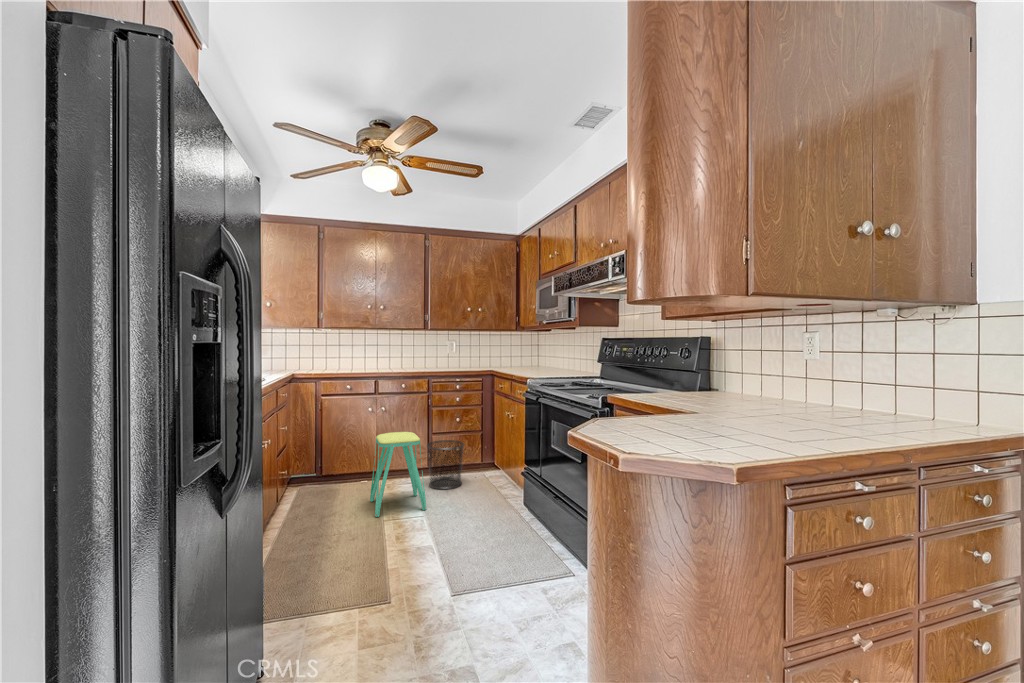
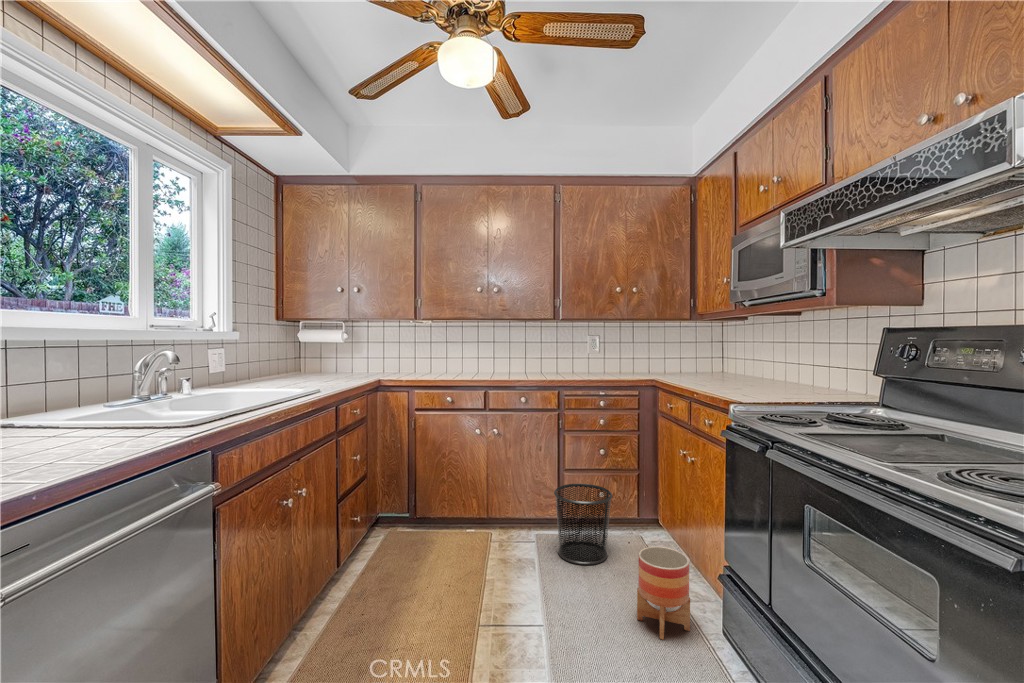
stool: present [370,432,426,517] -> none [469,474,550,613]
planter: none [478,466,507,514] -> present [637,547,690,640]

